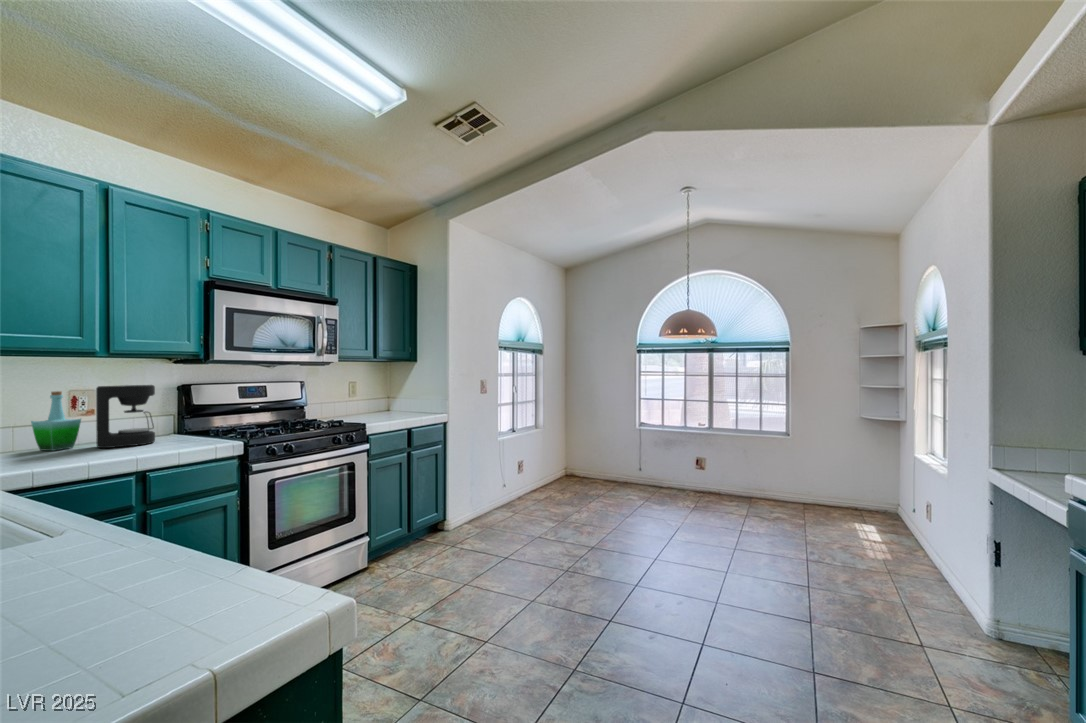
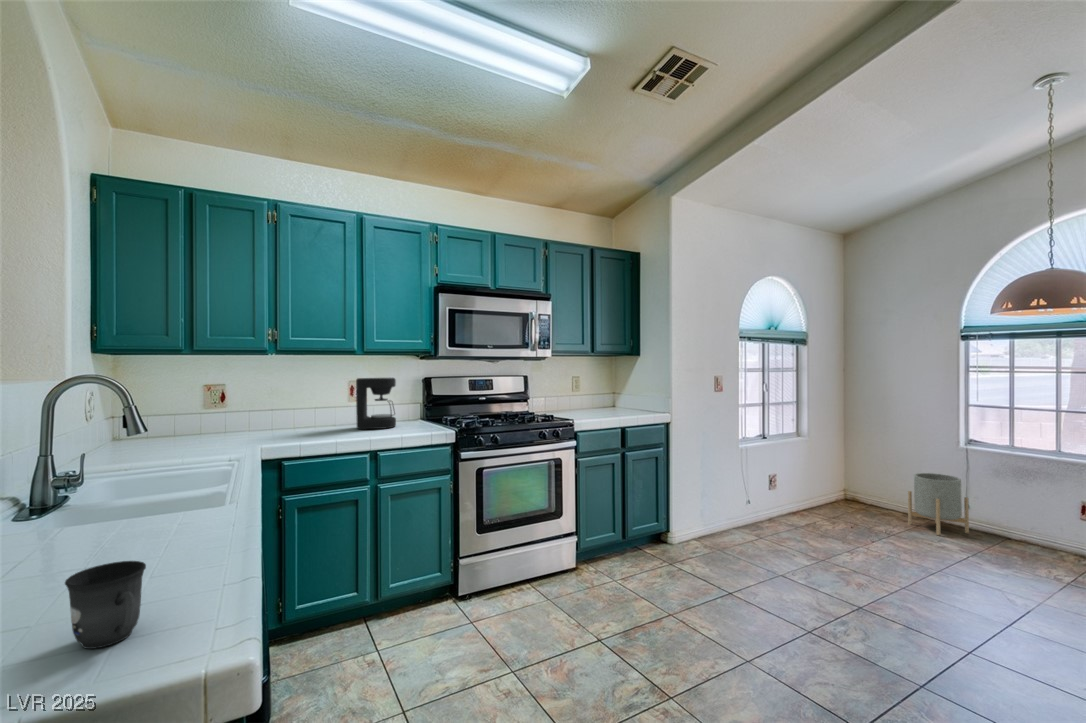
bottle: present [31,391,81,451] -> none [320,382,349,428]
planter: none [609,448,645,492] -> present [908,473,969,535]
mug: none [98,549,196,637] -> present [65,561,146,649]

